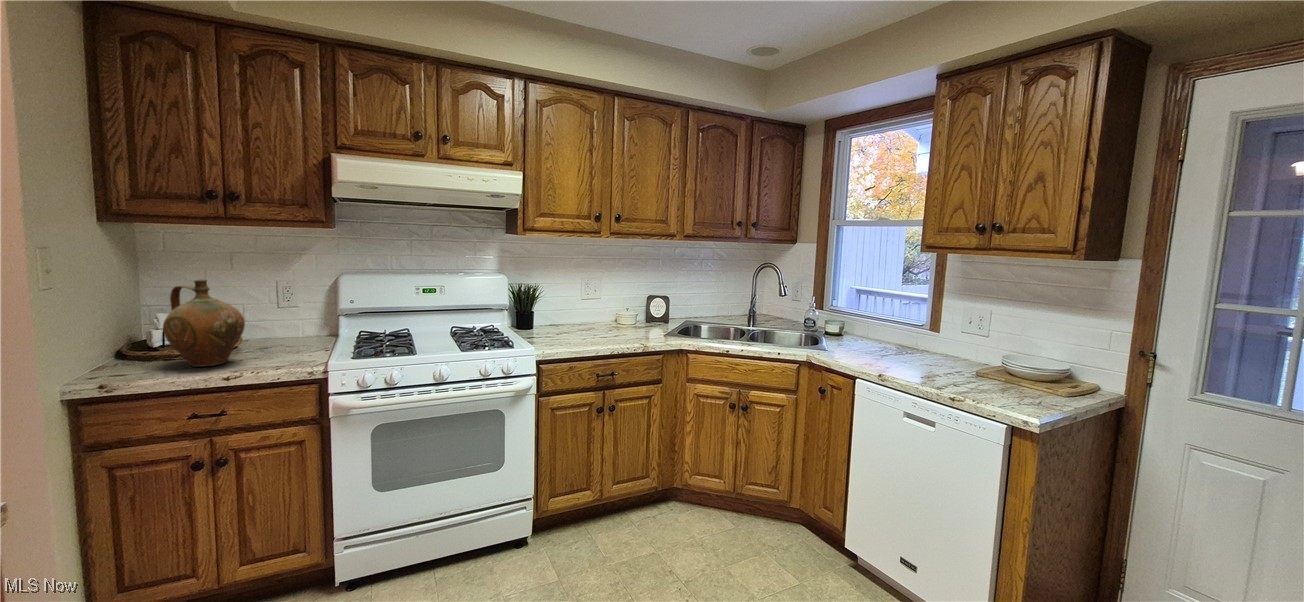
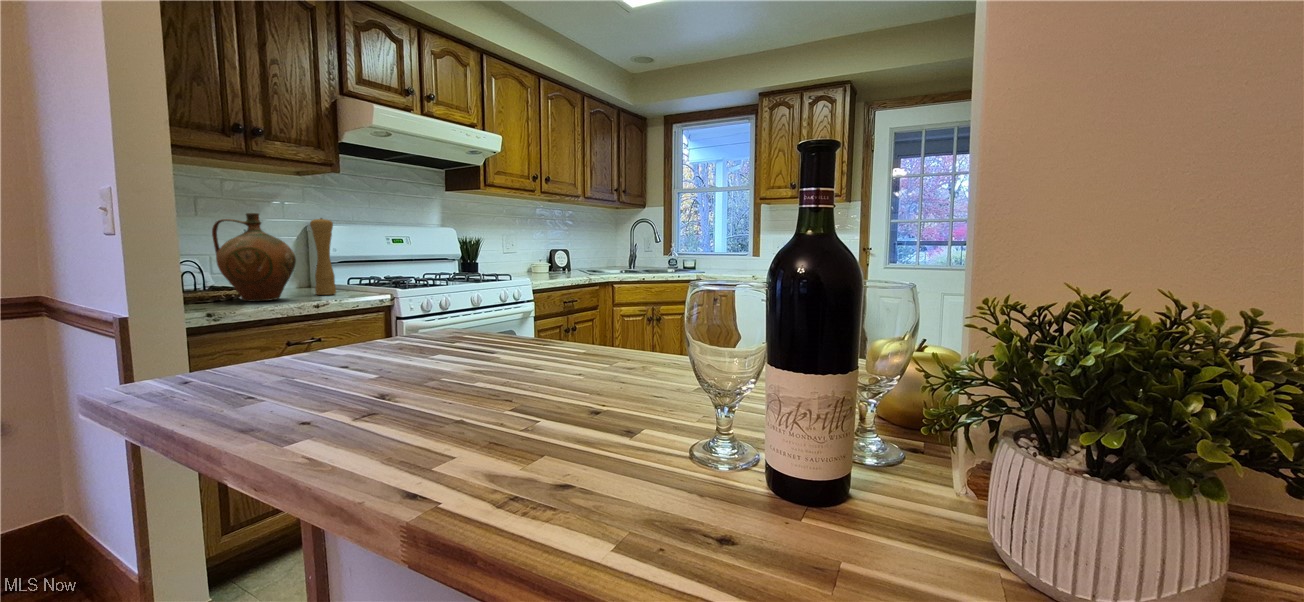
pepper mill: none [279,279,306,358] -> present [310,218,336,295]

